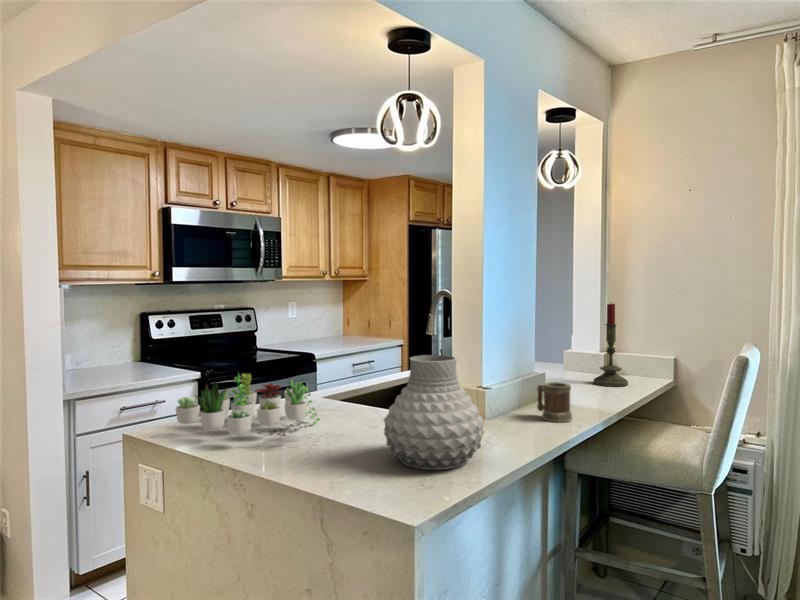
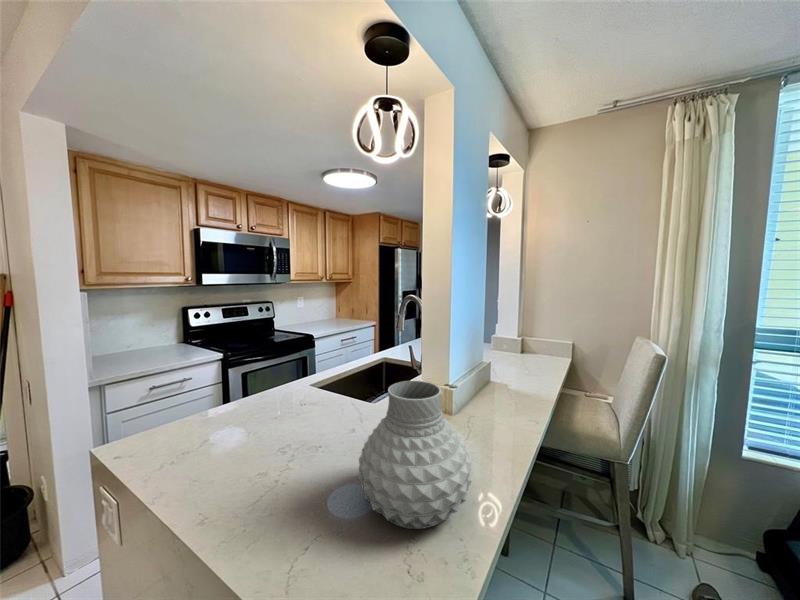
candle: present [594,304,628,387] -> none [519,304,545,368]
succulent plant: present [176,374,320,436] -> none [138,380,302,481]
mug: present [537,382,572,422] -> none [494,380,526,419]

